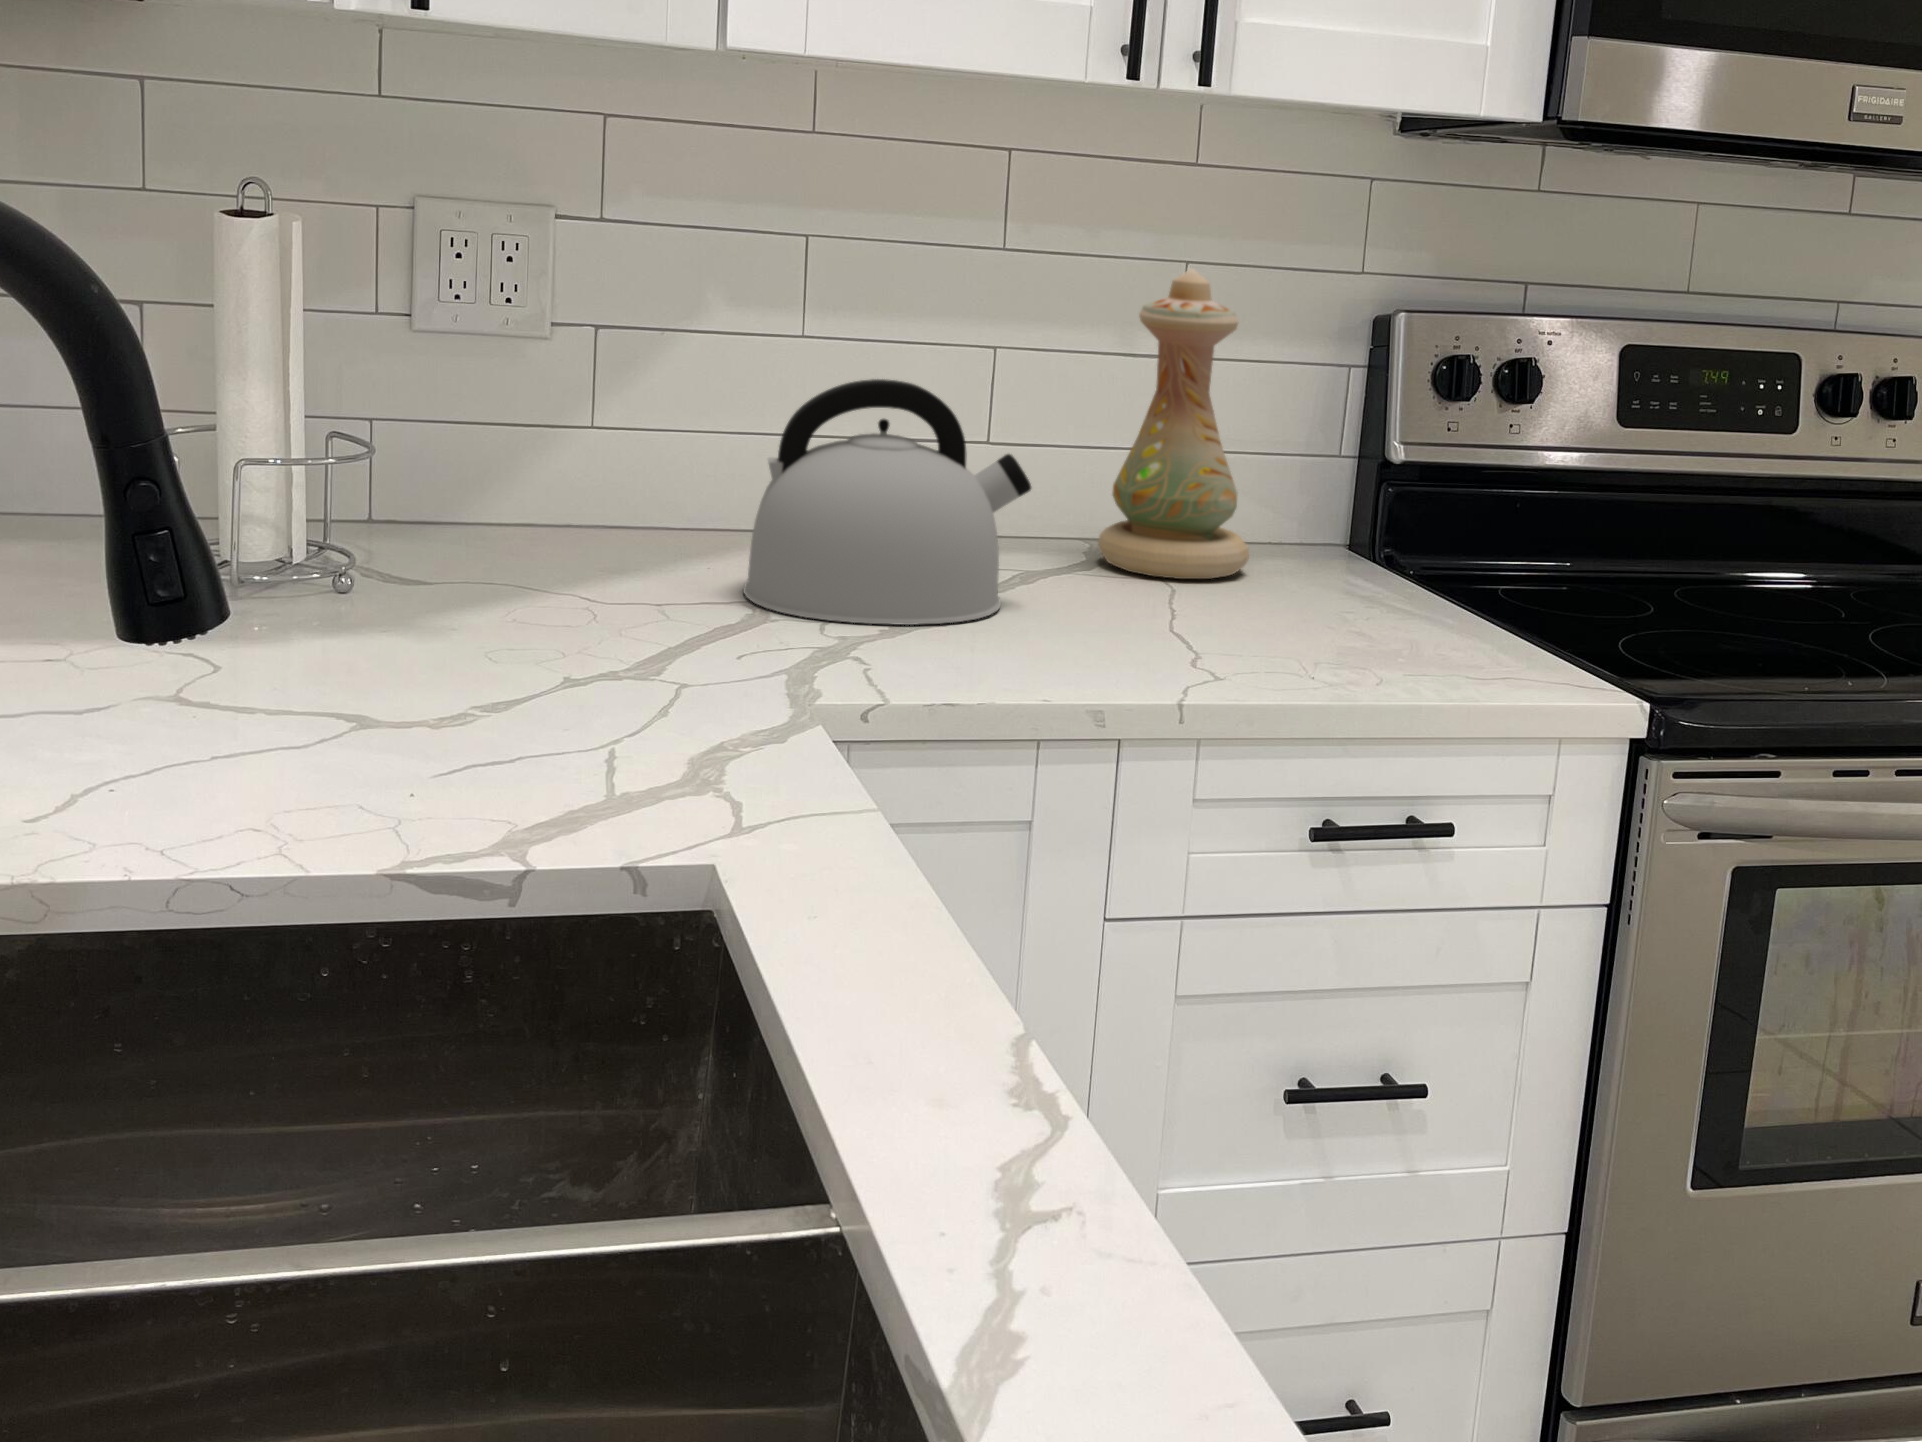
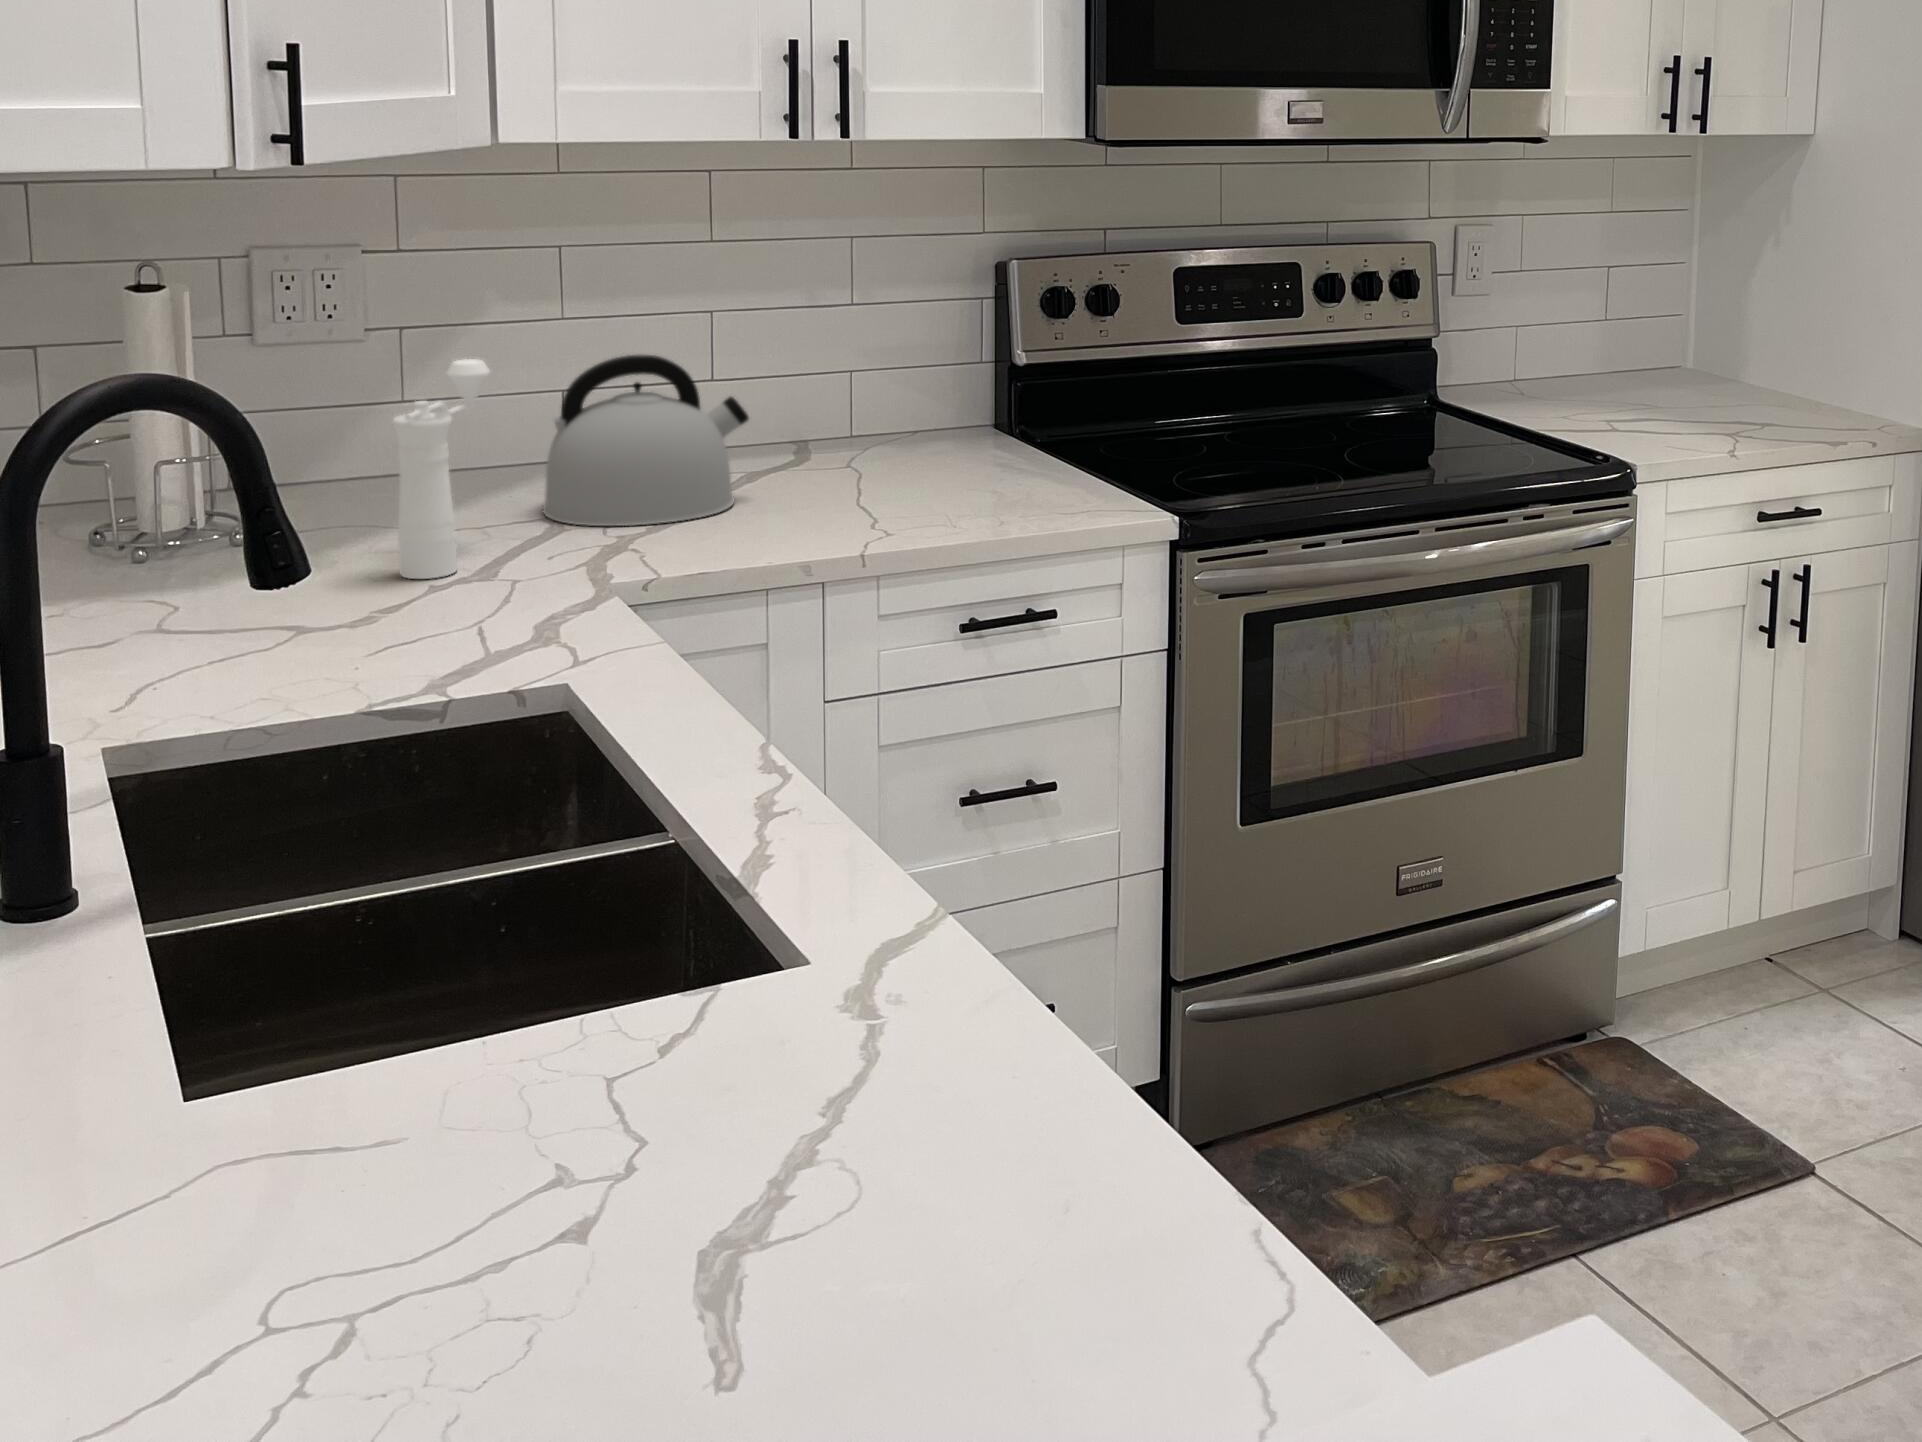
vase: present [1098,269,1249,579] -> none [803,249,915,467]
pepper mill: none [528,353,681,666] -> present [393,359,490,579]

